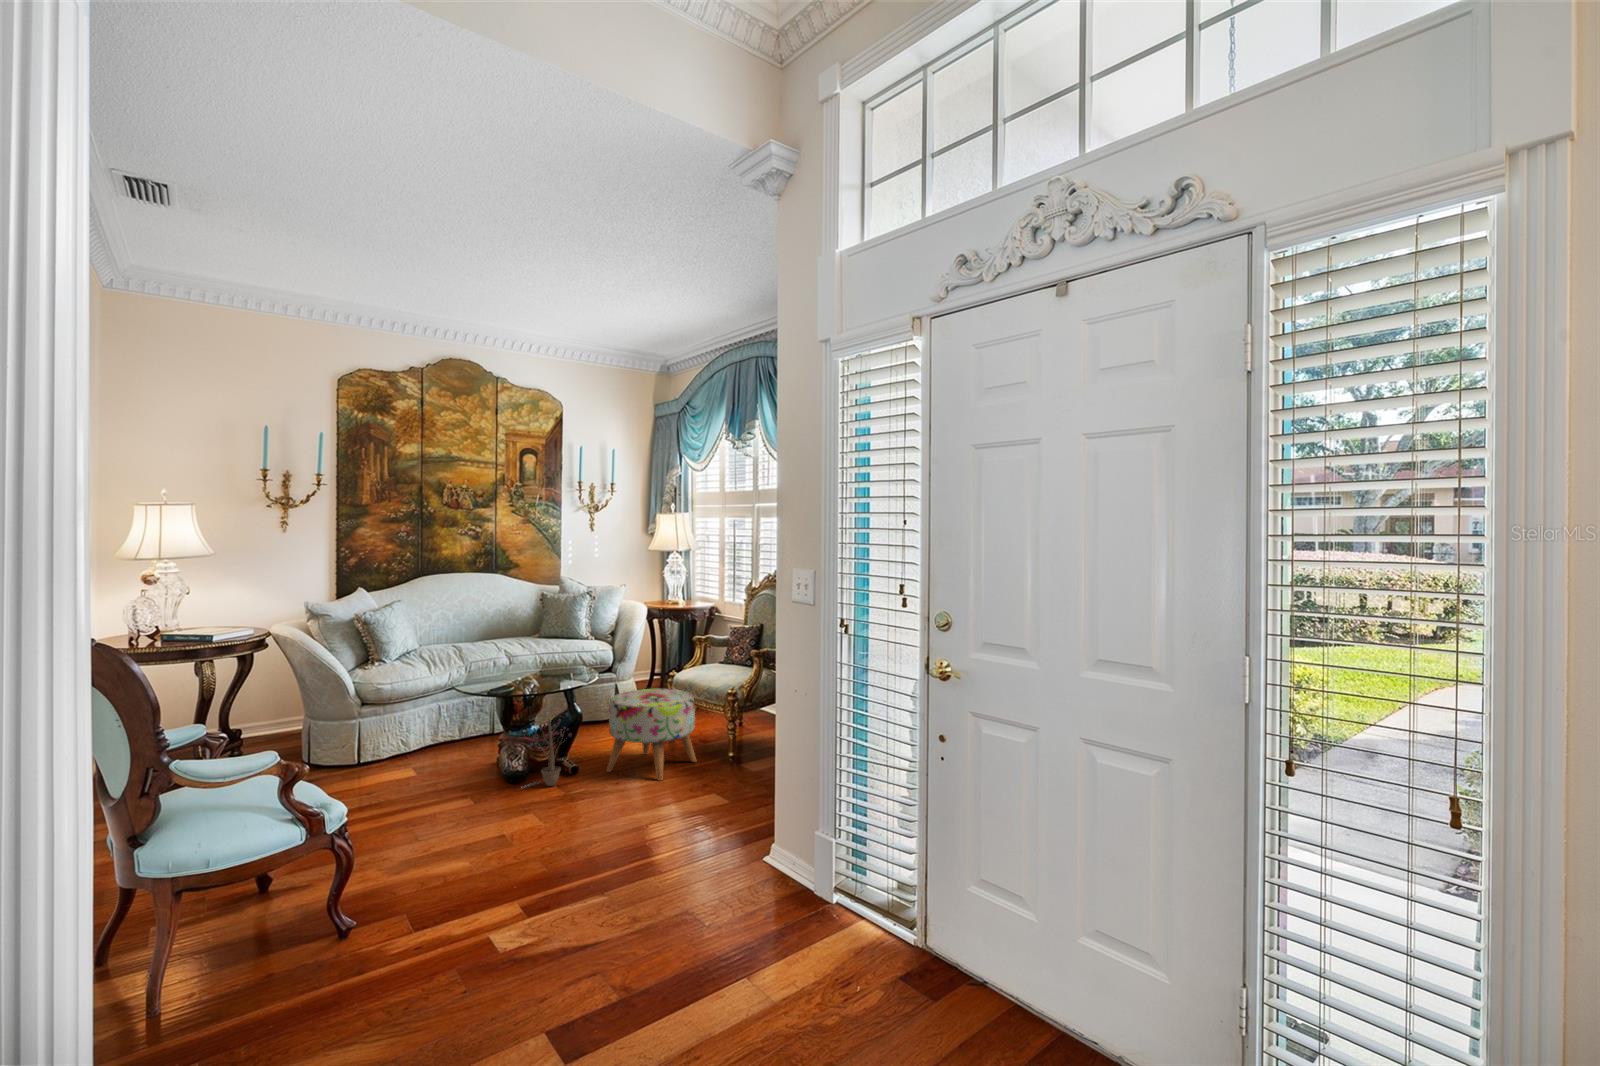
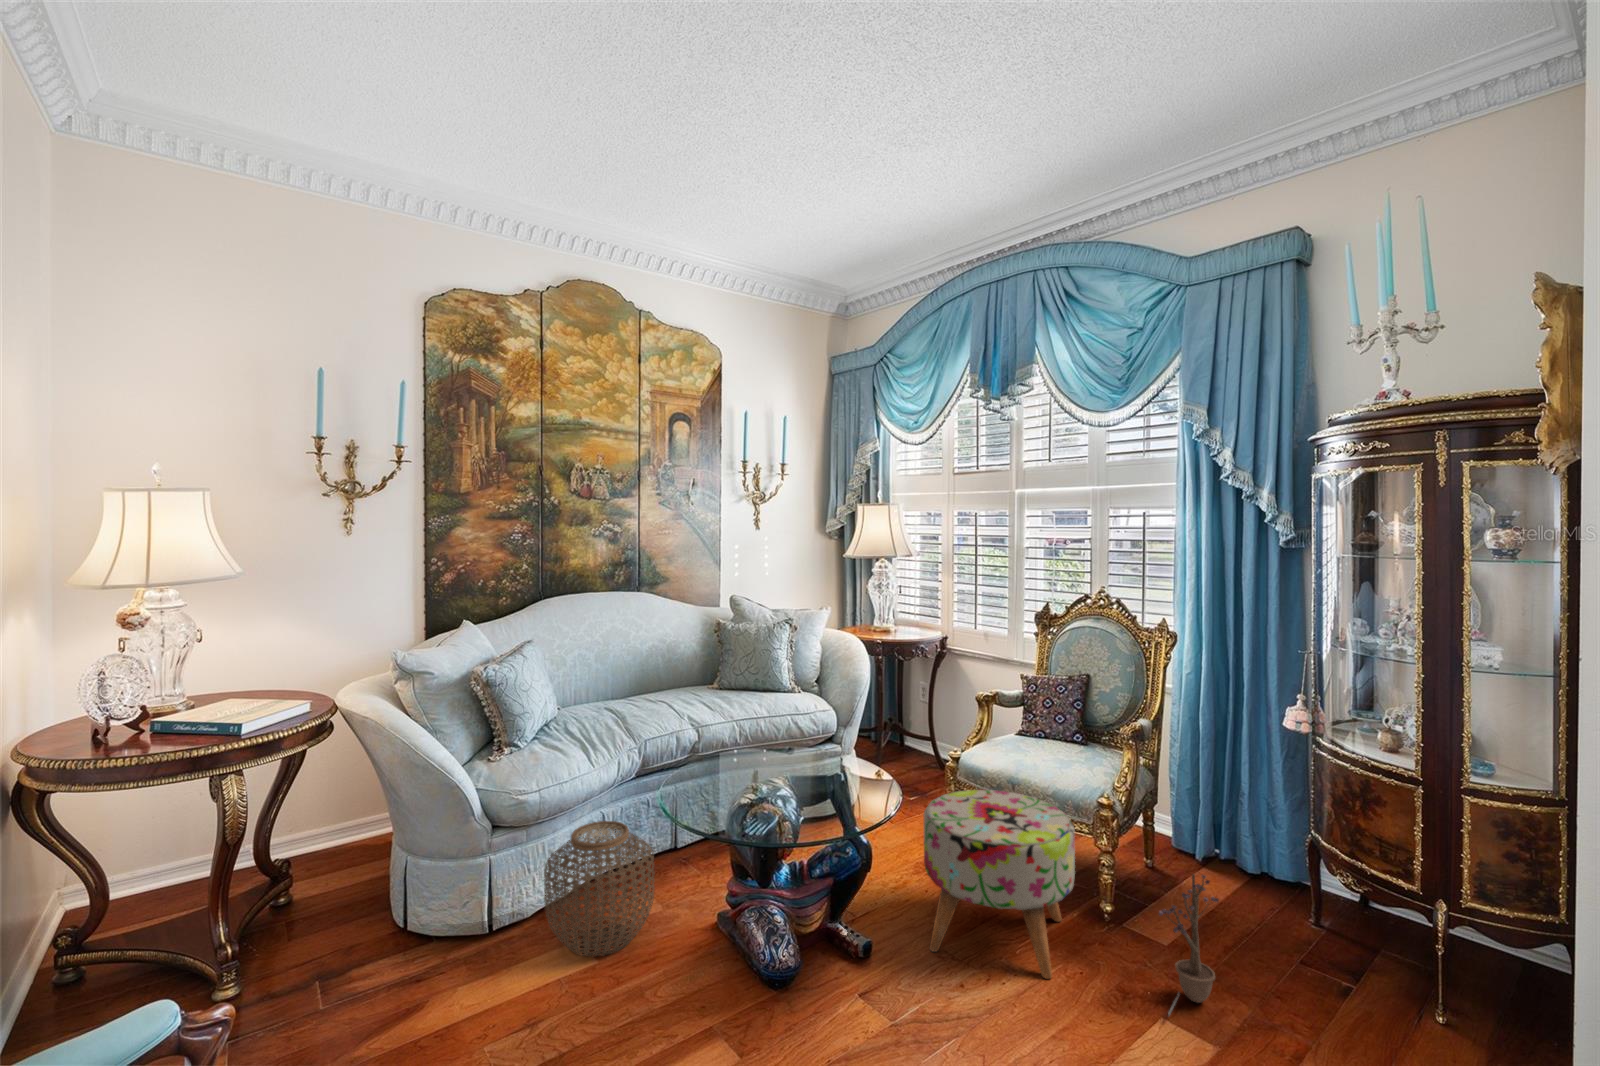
woven basket: none [386,701,455,773] -> present [544,821,654,956]
decorative plant: present [521,719,572,788] -> present [1159,874,1219,1015]

